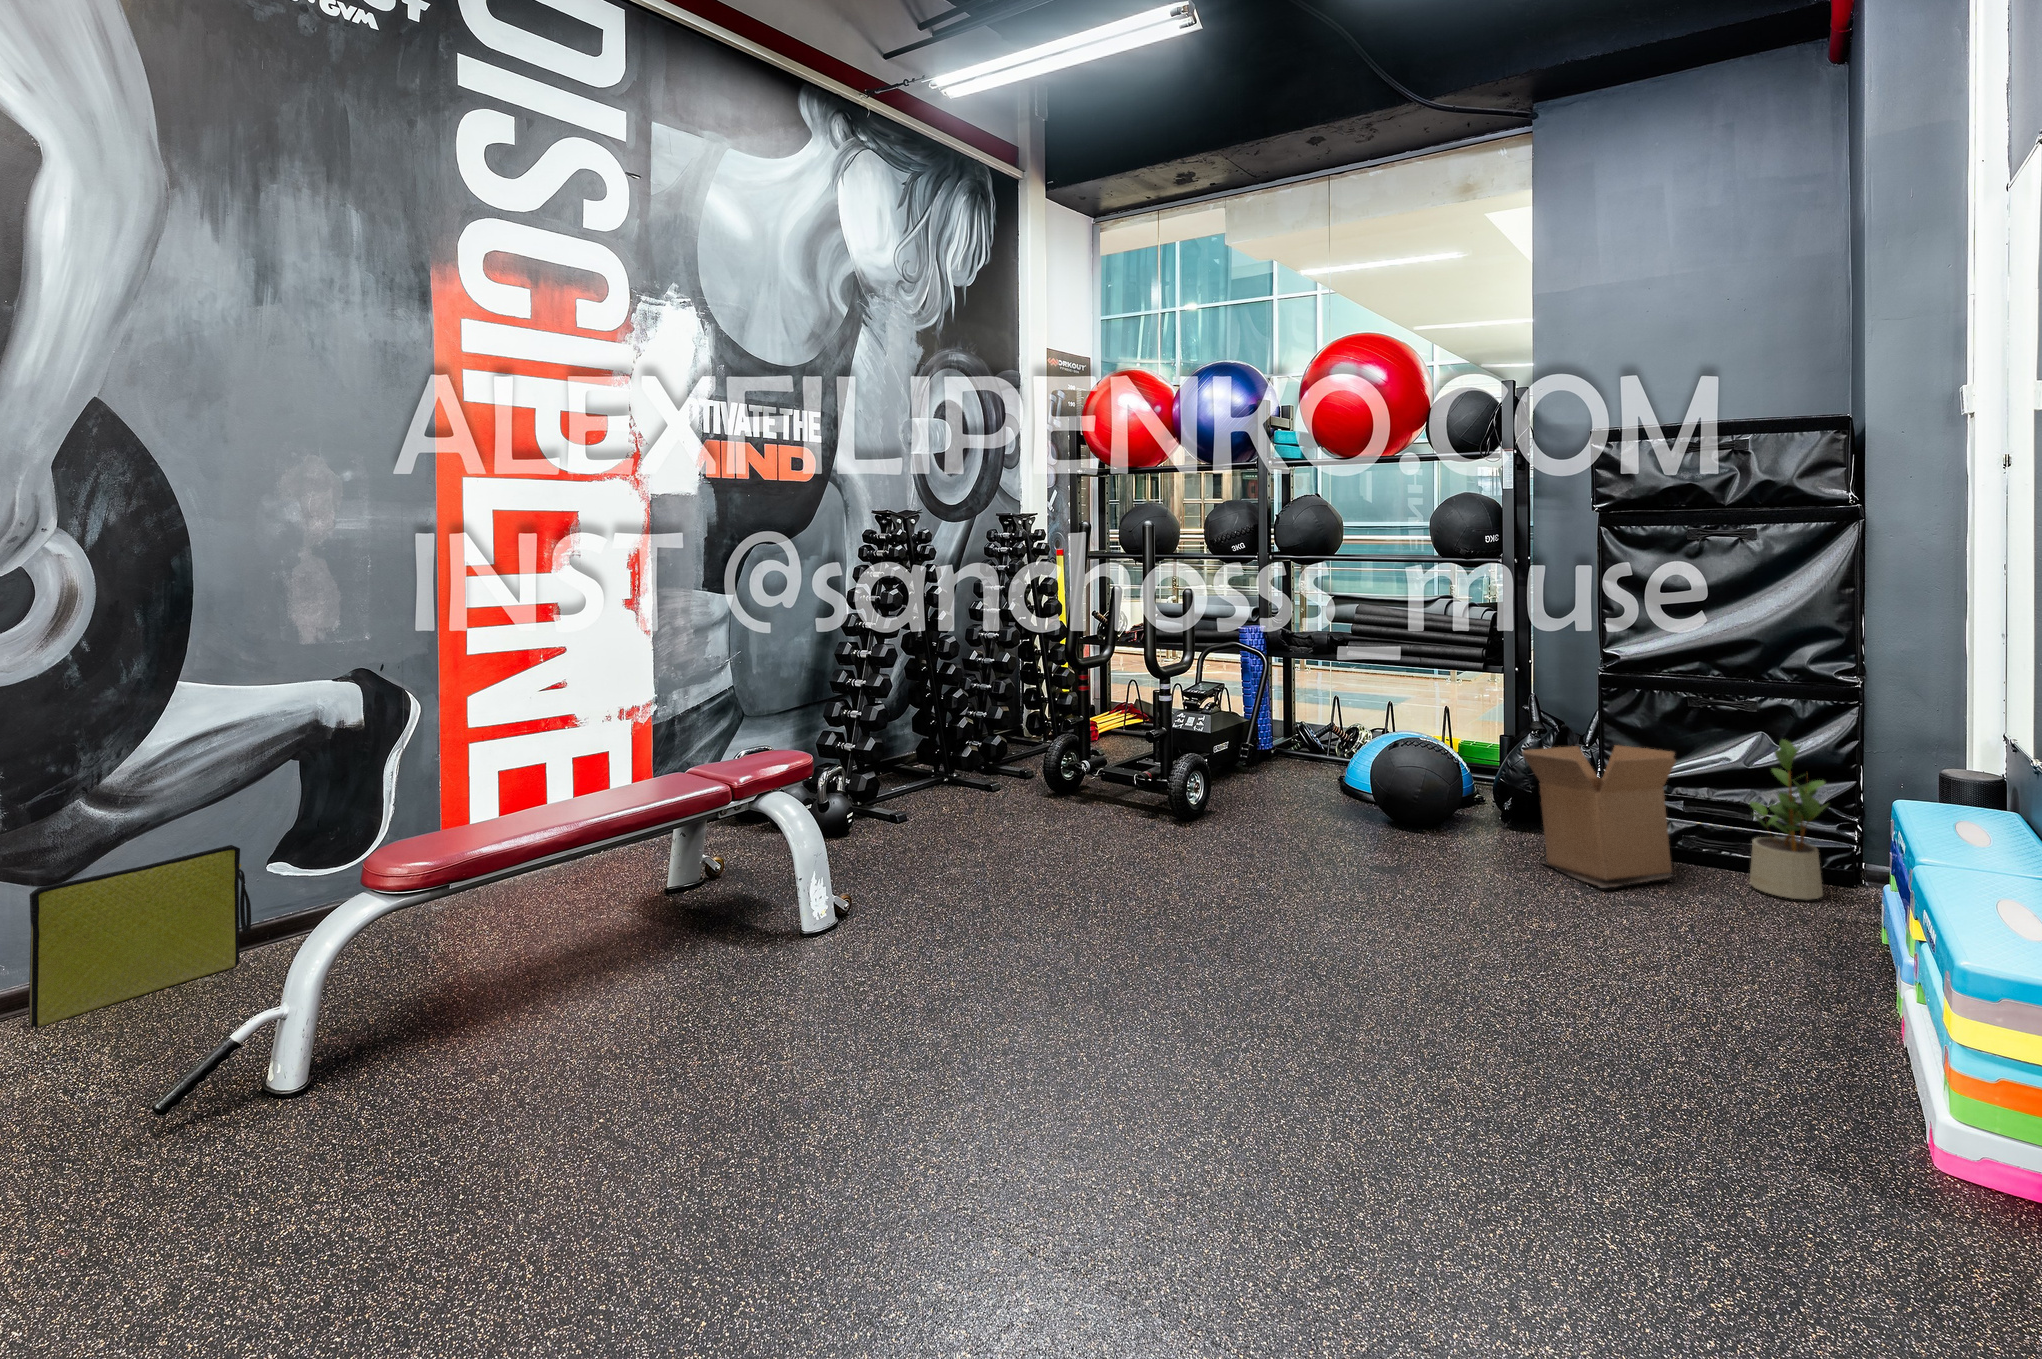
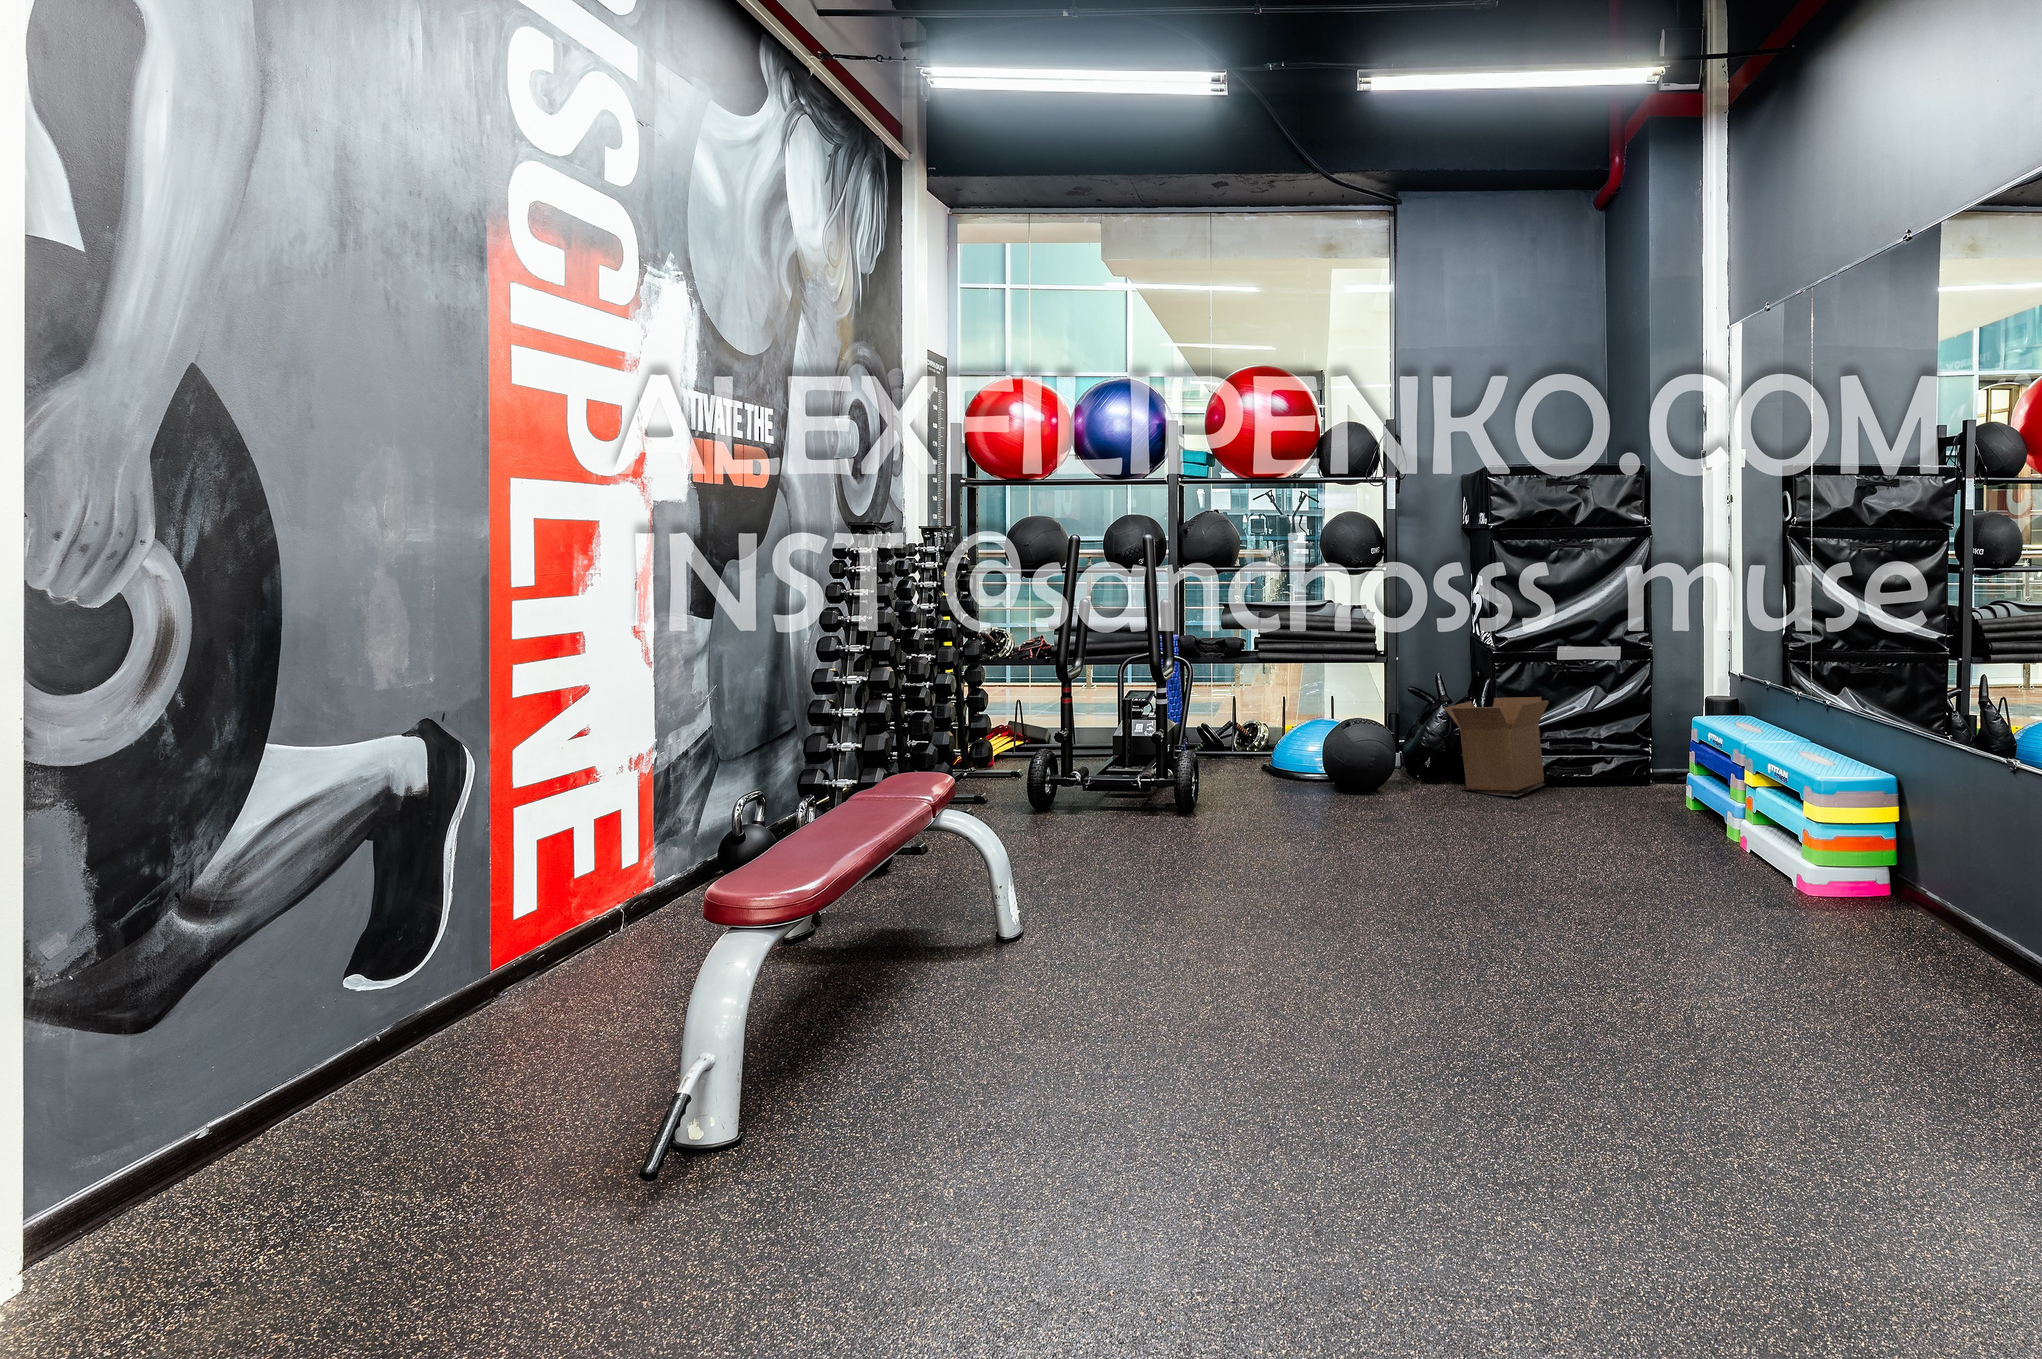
potted plant: present [1750,739,1828,900] -> none [1581,681,1632,785]
bag: present [29,845,251,1028] -> none [149,949,363,1217]

